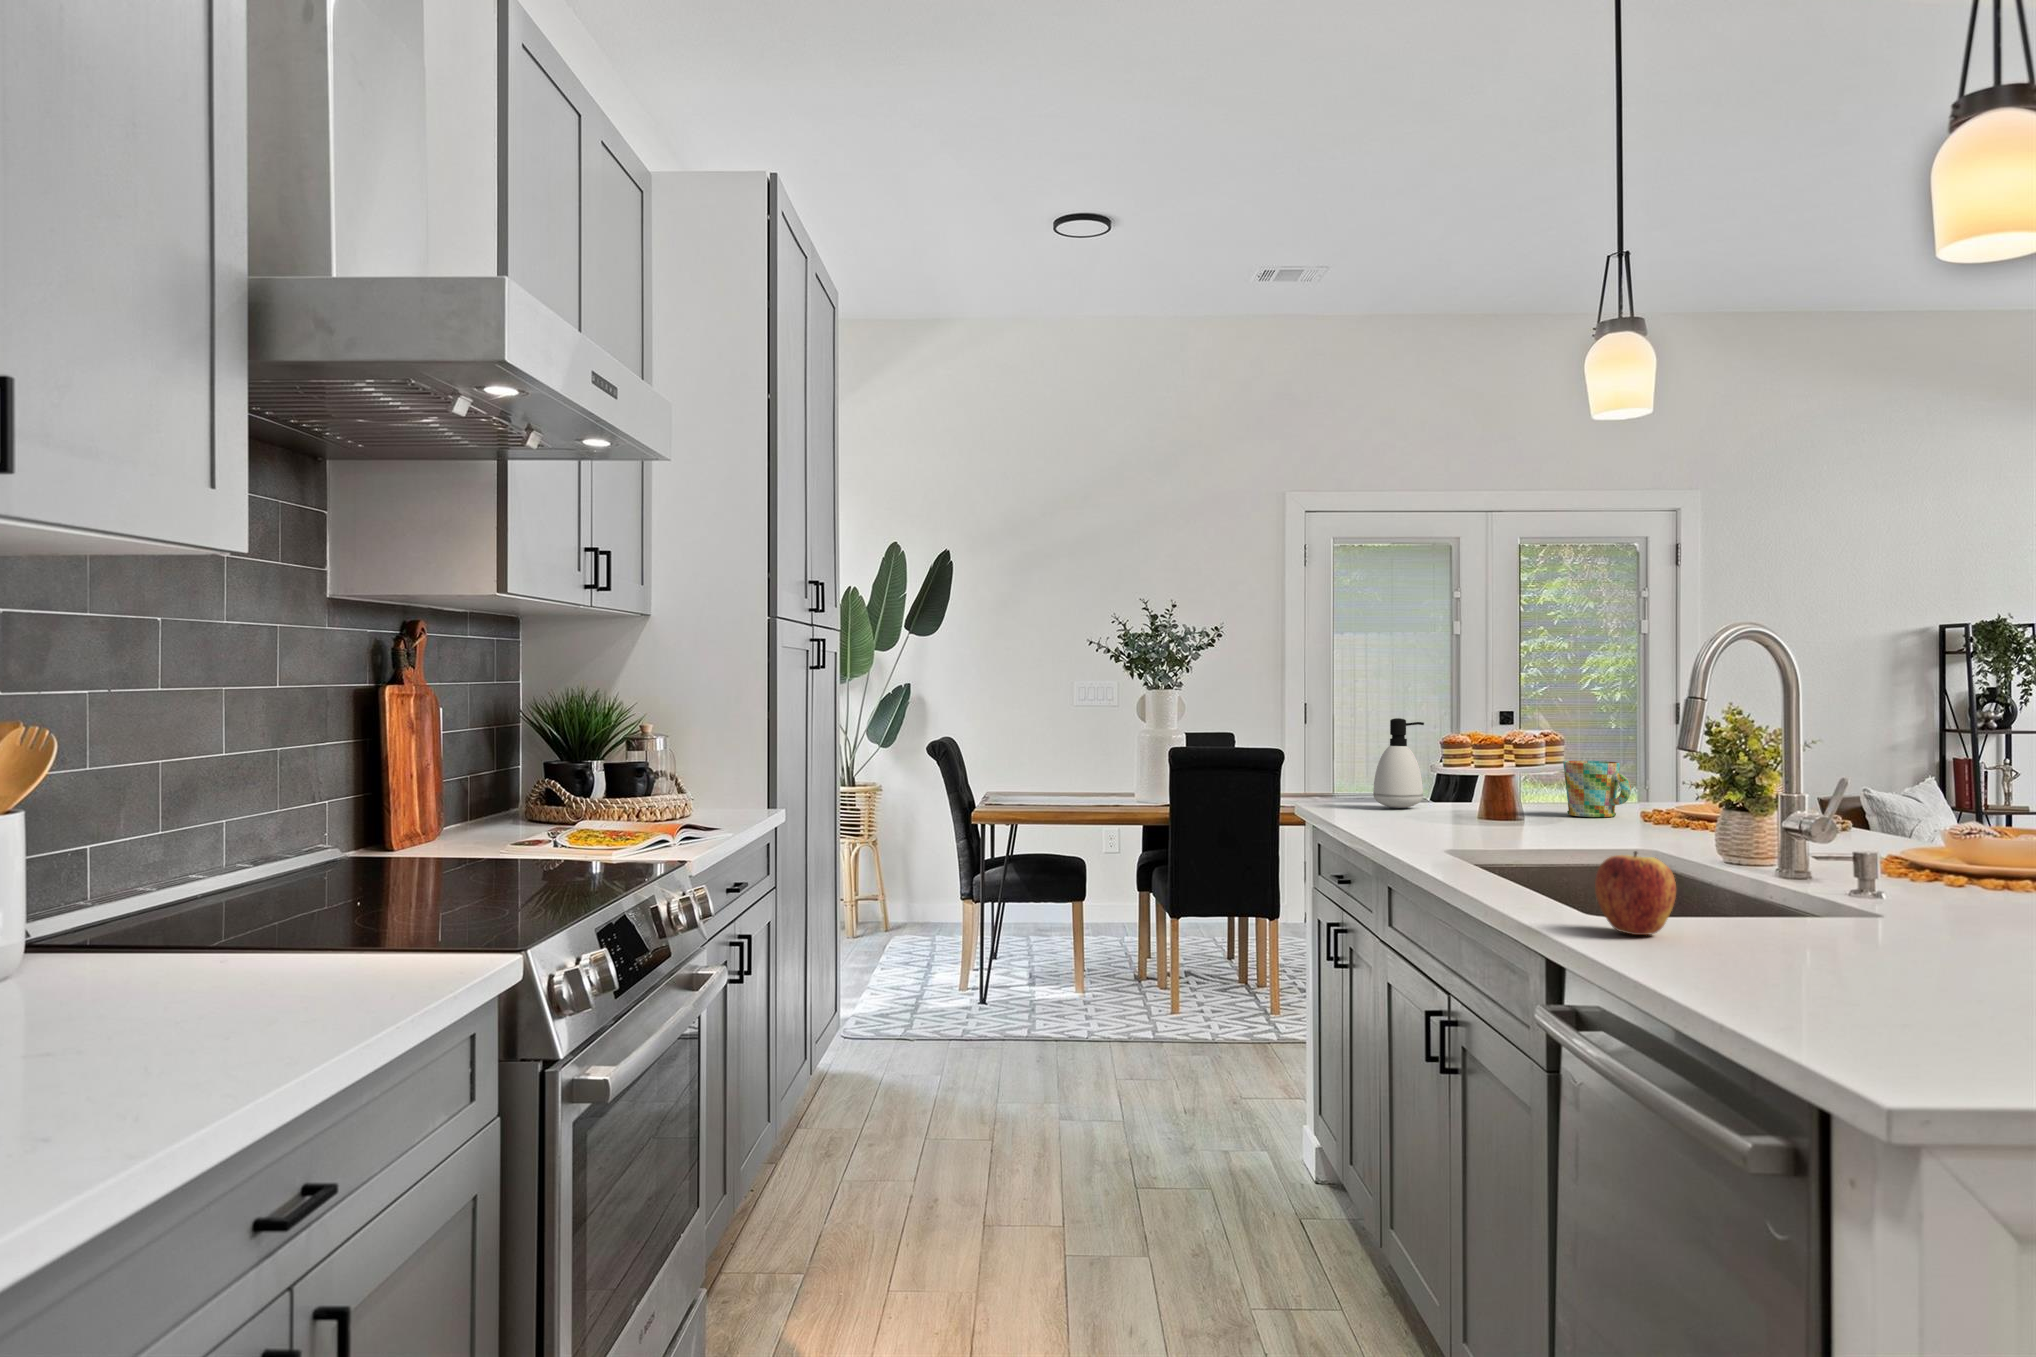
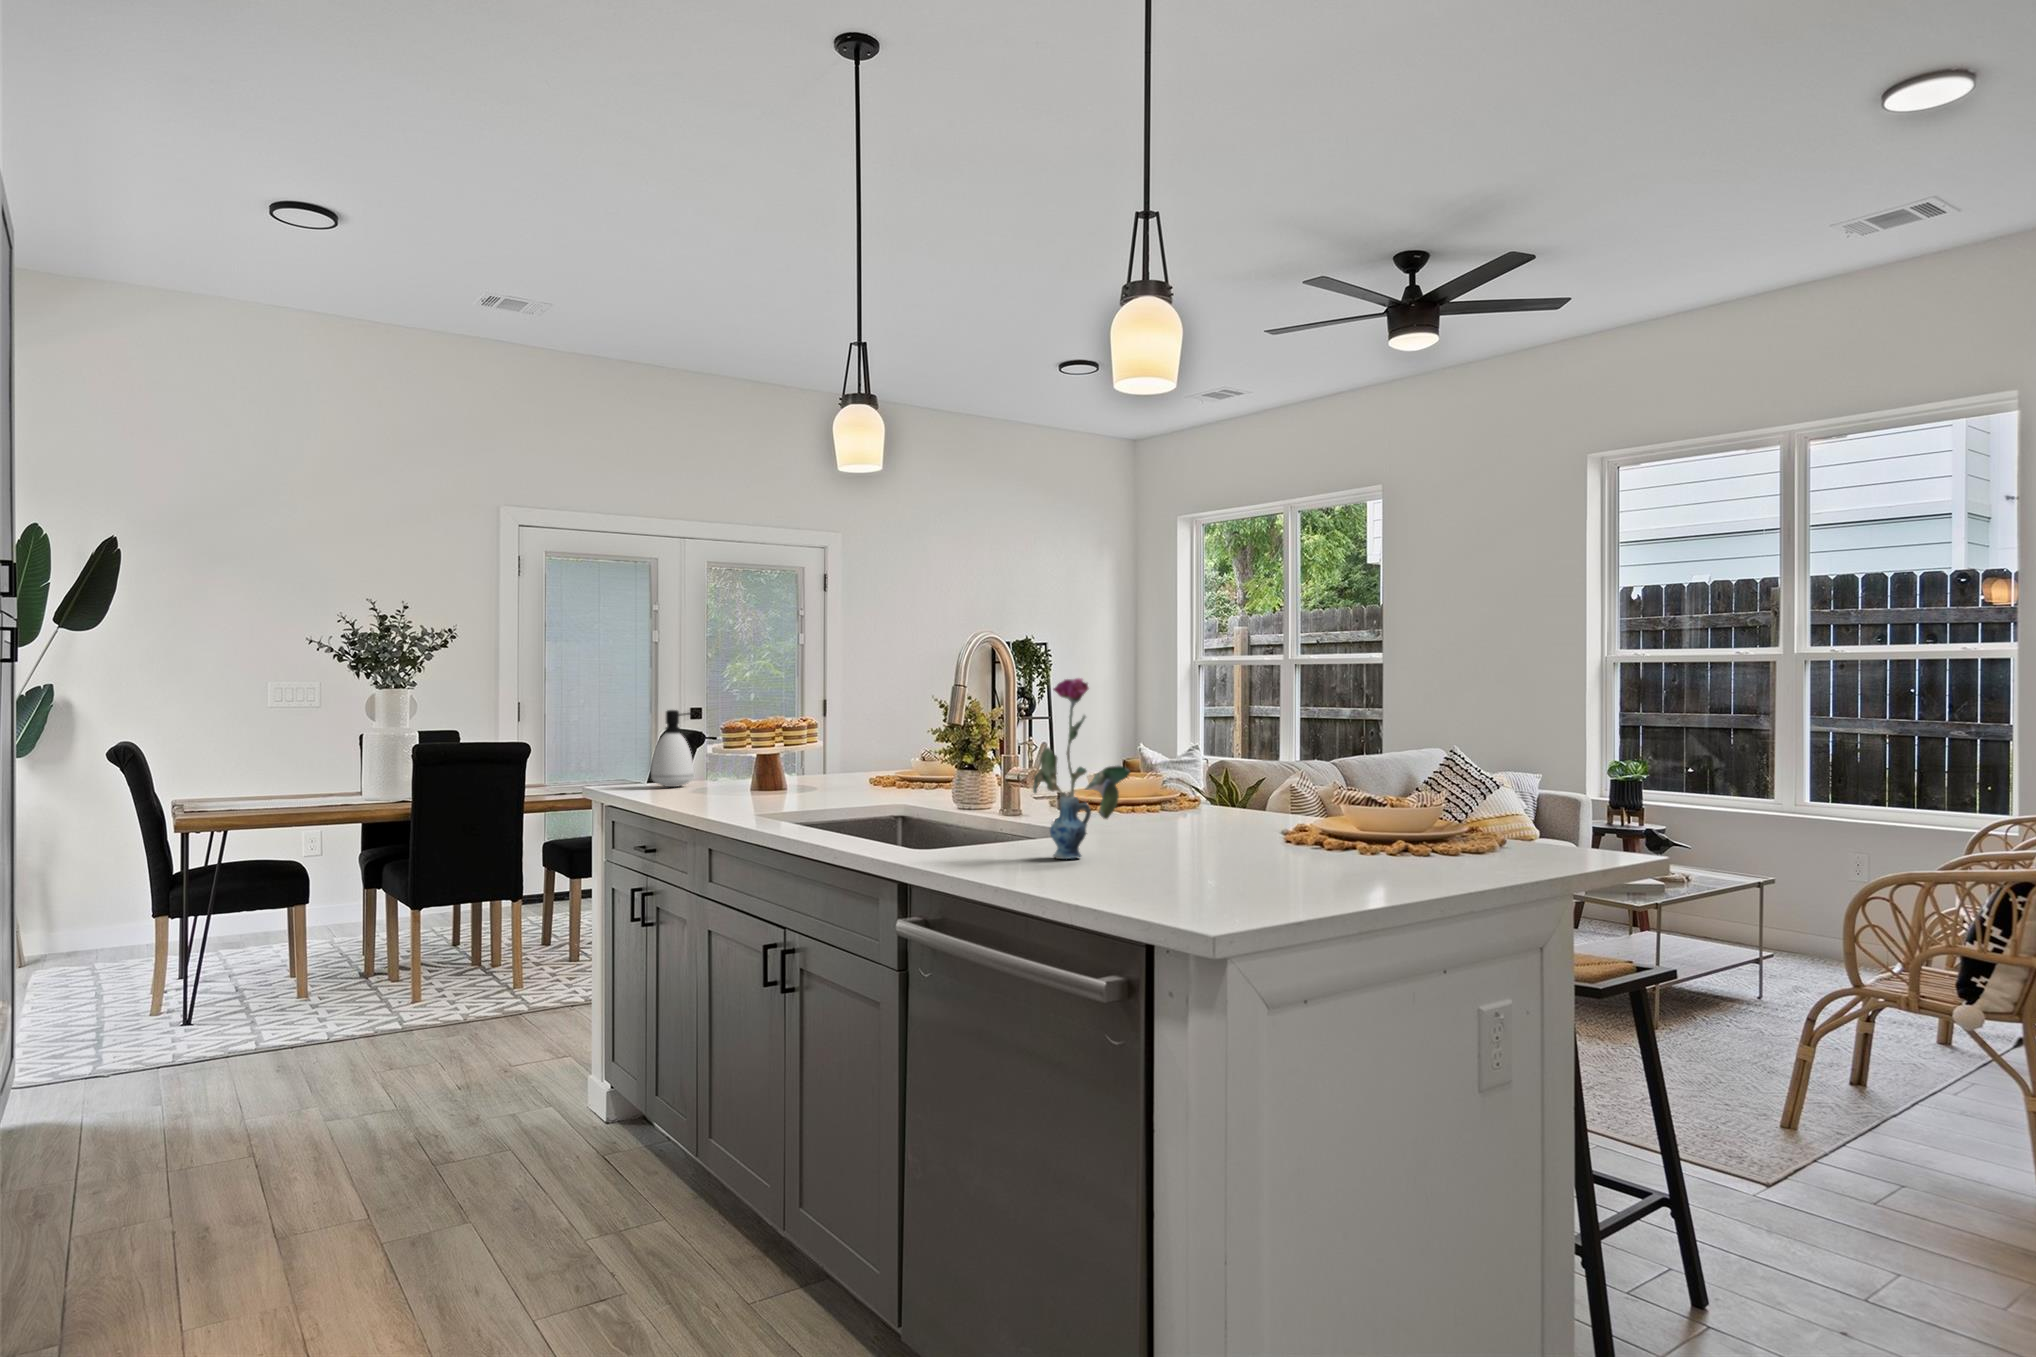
vase: none [1748,690,1901,952] -> present [1033,678,1131,859]
mug: present [1563,761,1631,817] -> none [813,740,864,784]
apple: present [1595,851,1676,935] -> none [932,798,988,859]

